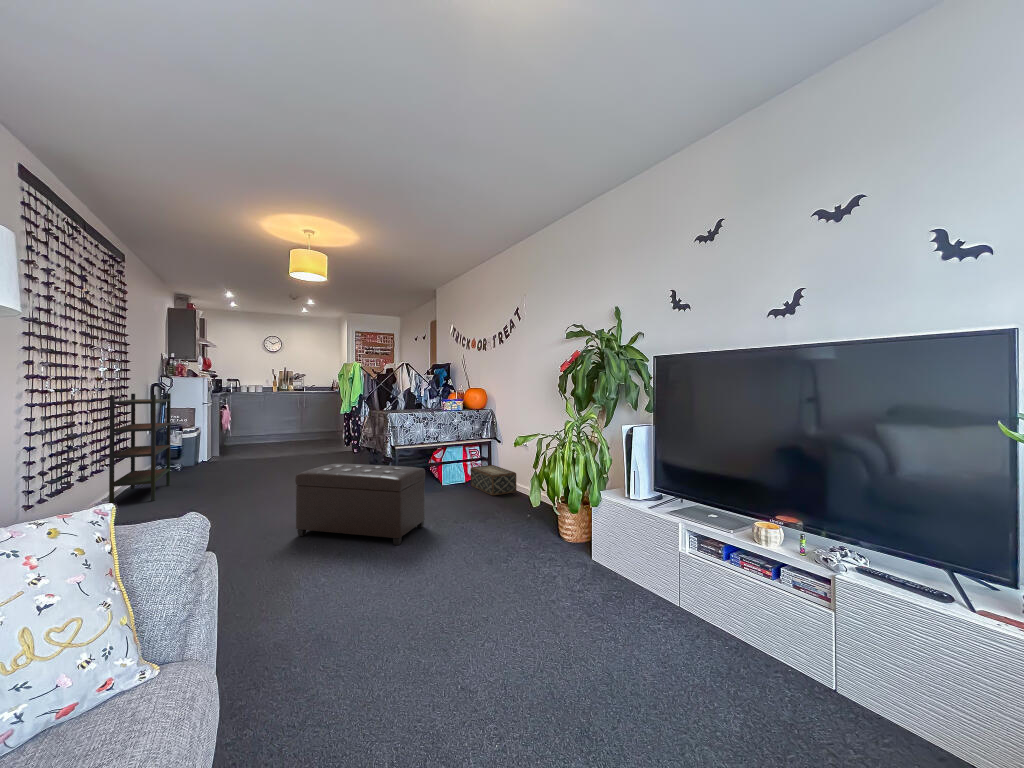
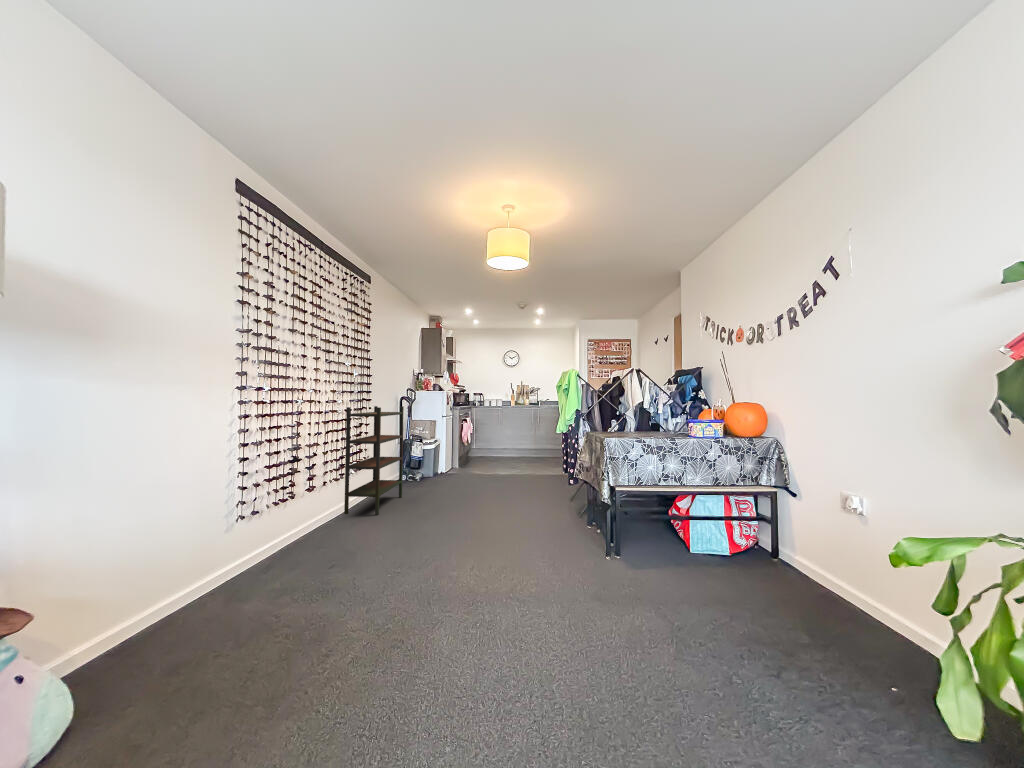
ottoman: present [295,464,425,545] -> none [467,508,657,690]
woven basket: present [471,465,516,496] -> none [739,531,837,595]

